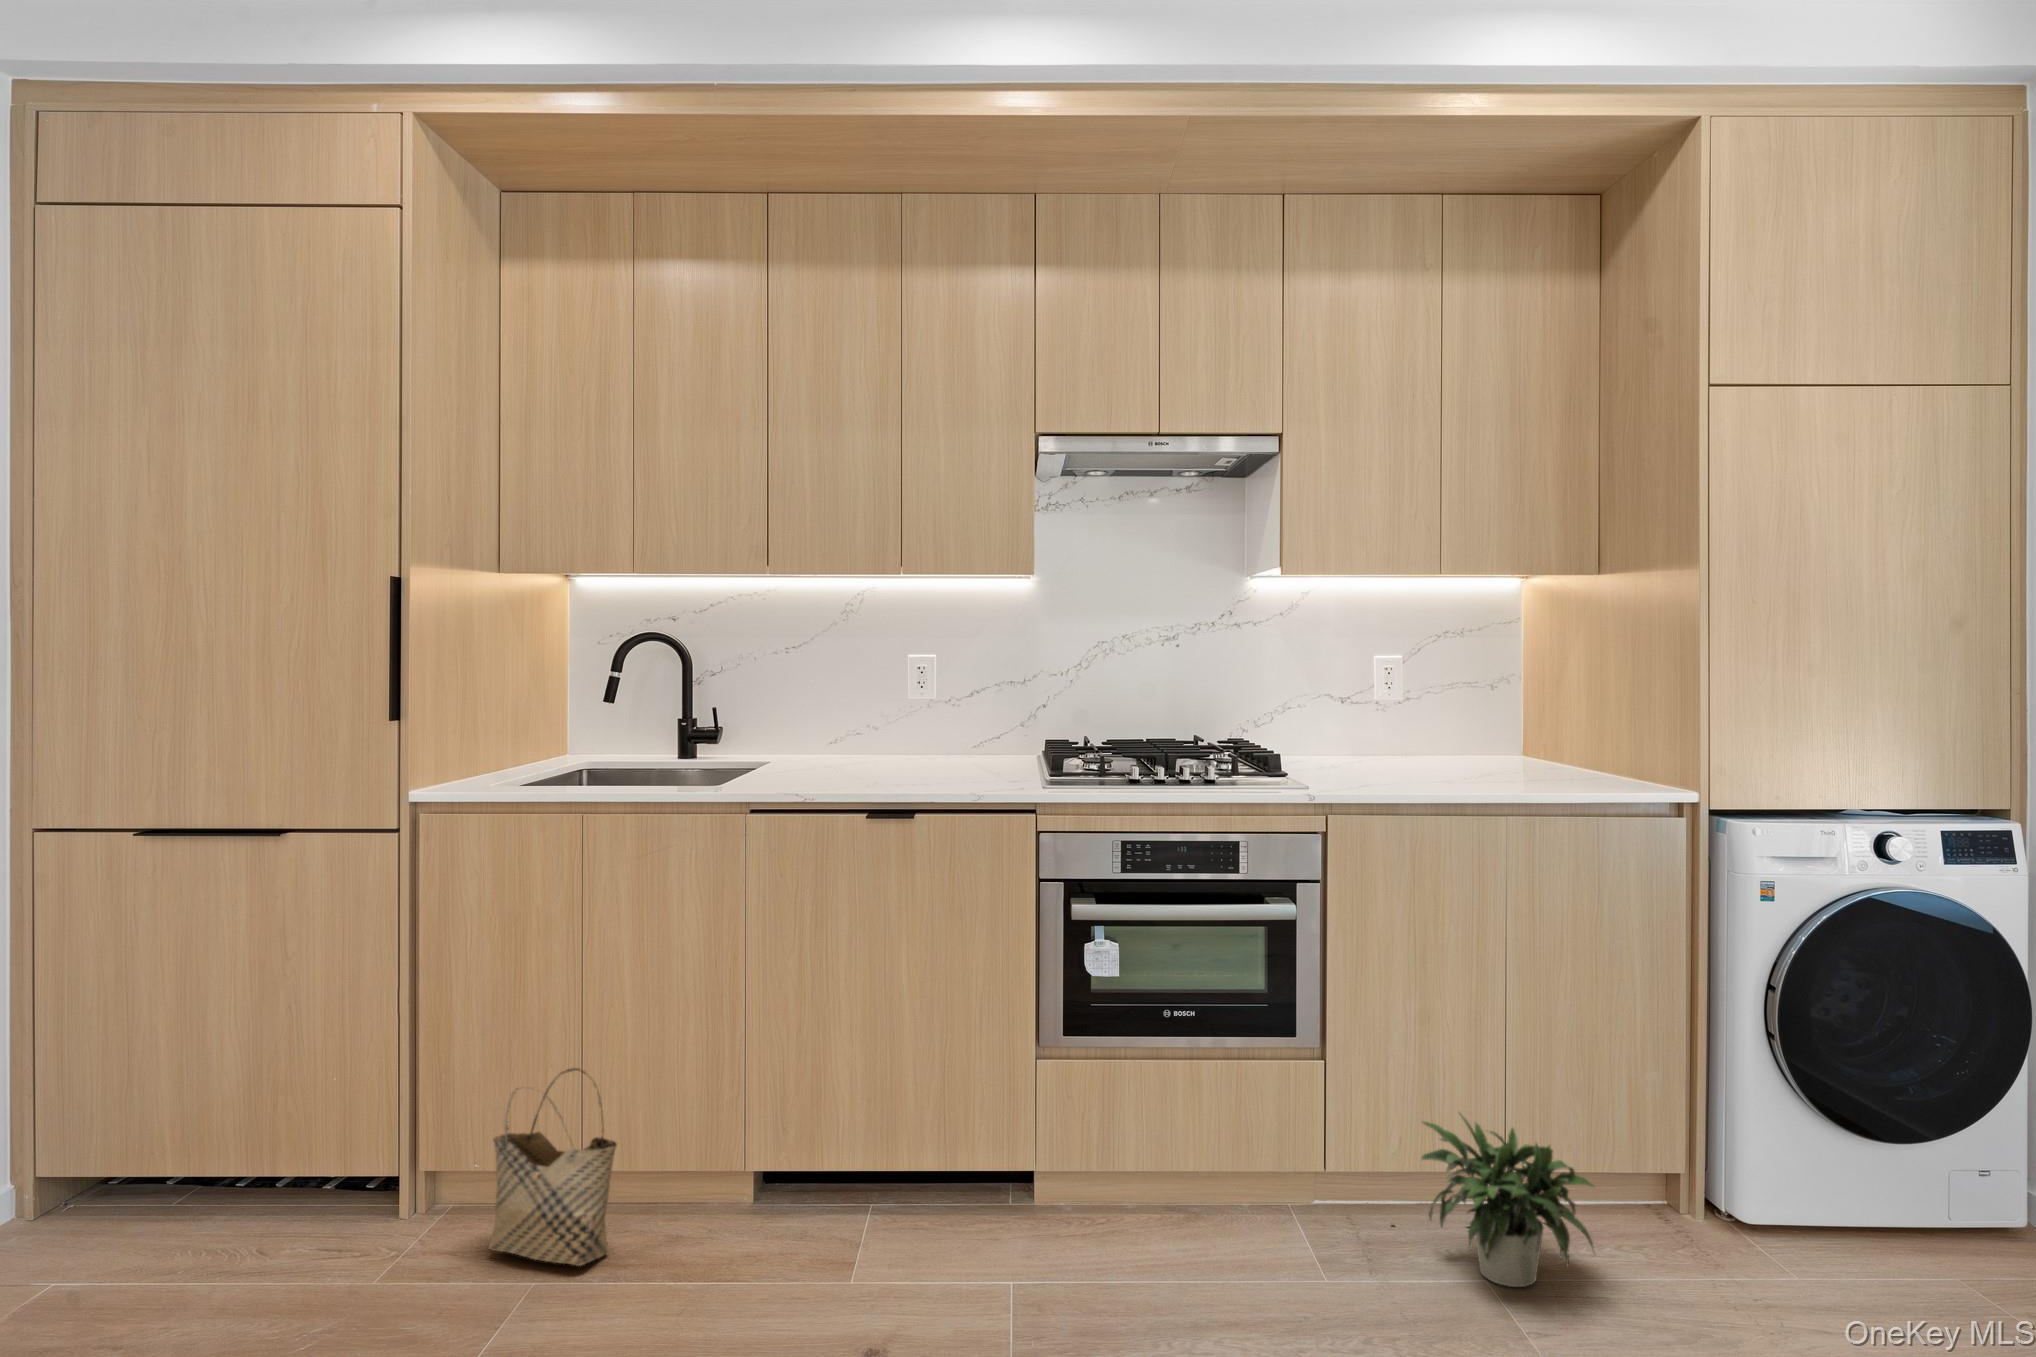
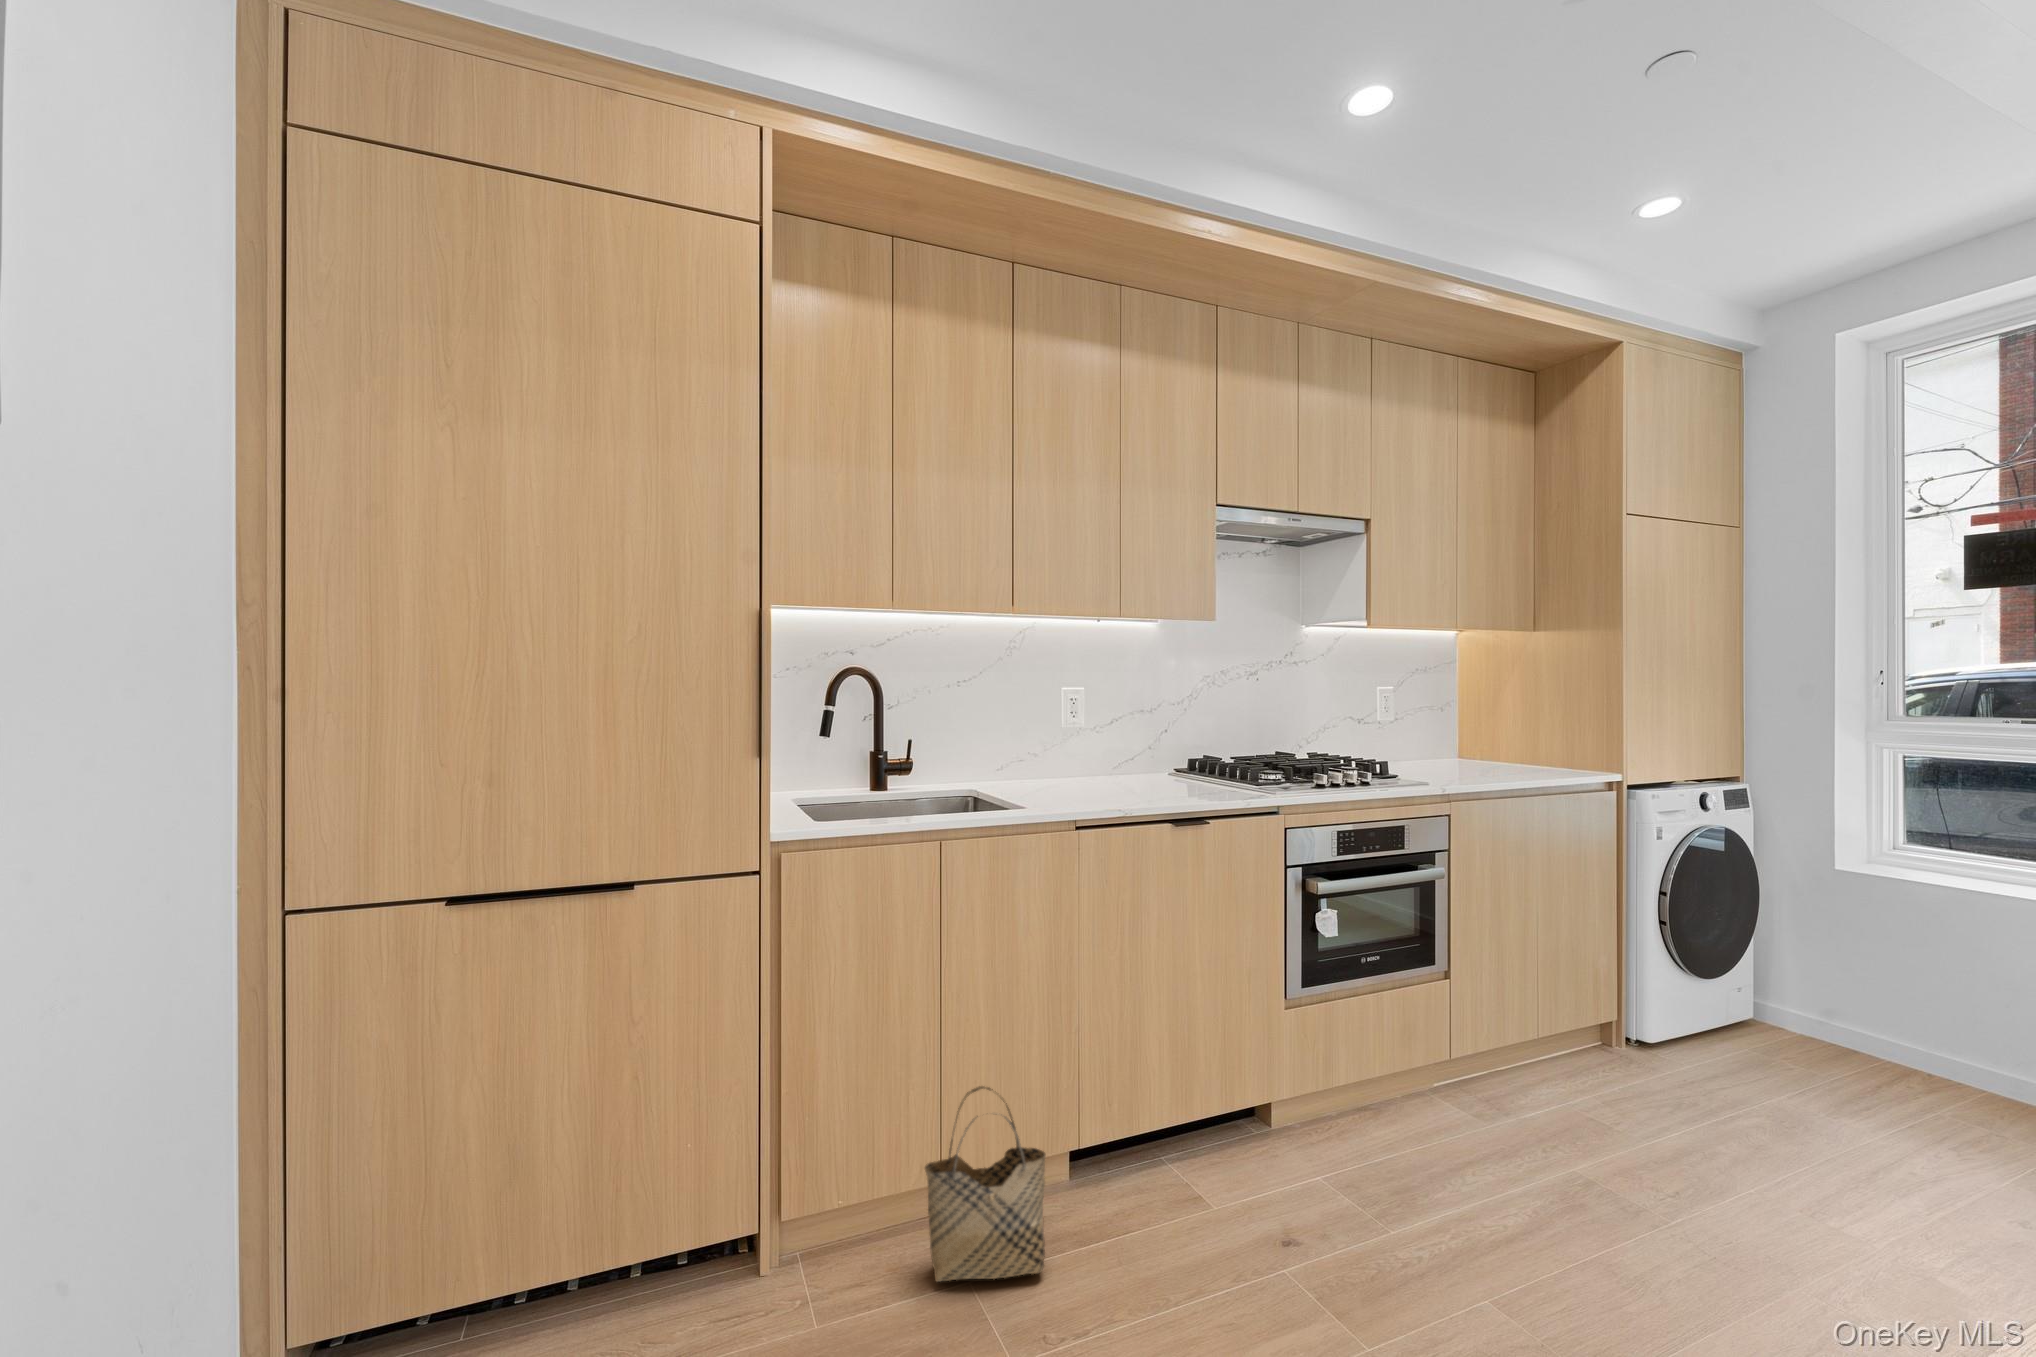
potted plant: present [1391,1114,1595,1287] -> none [1495,1001,1670,1114]

